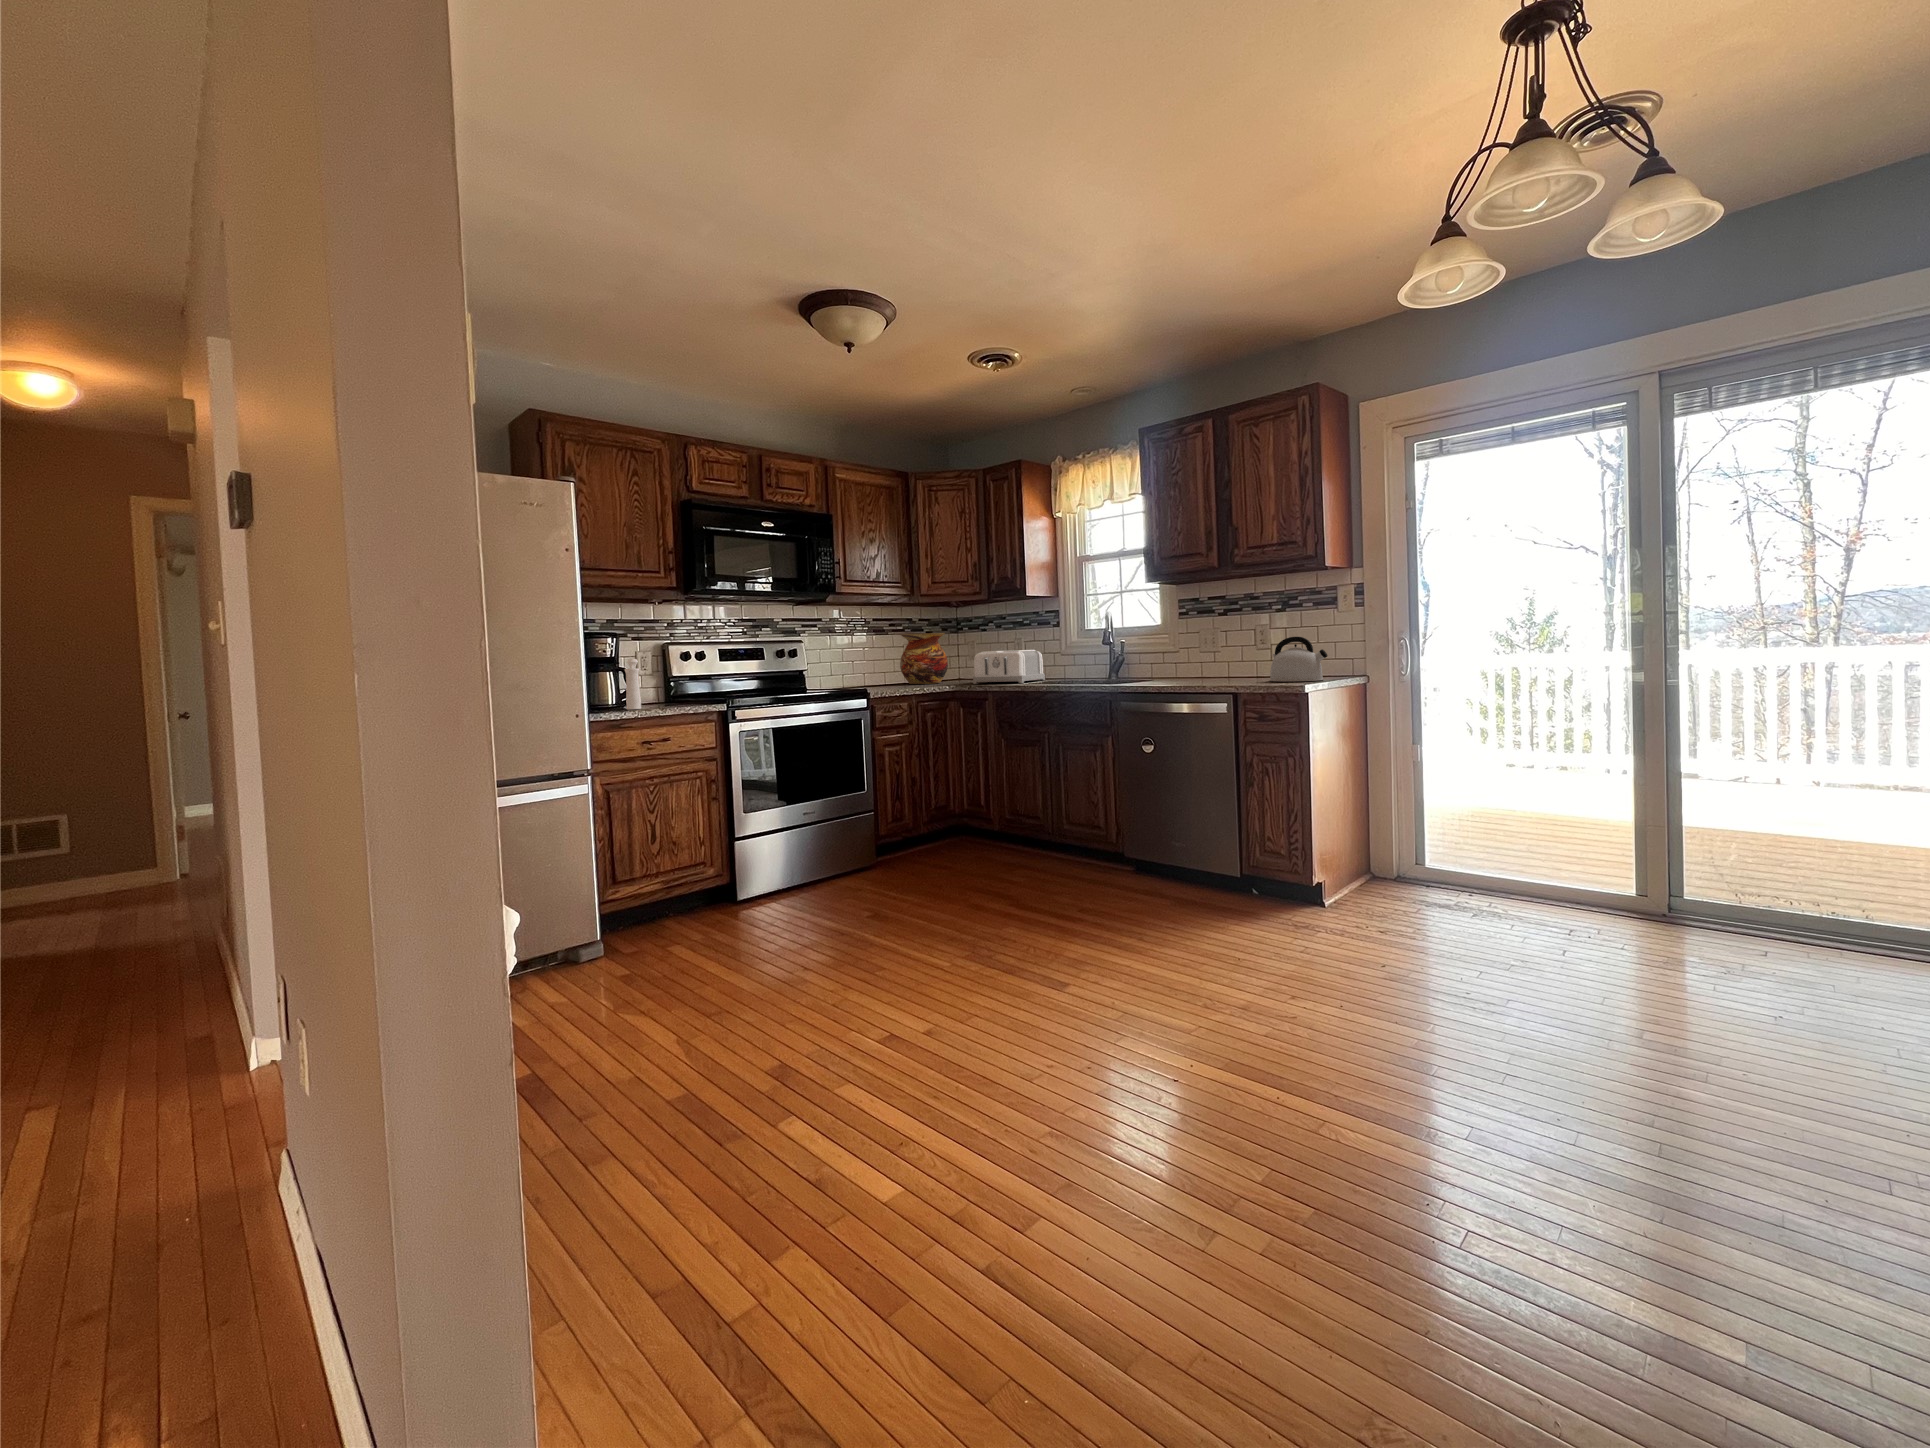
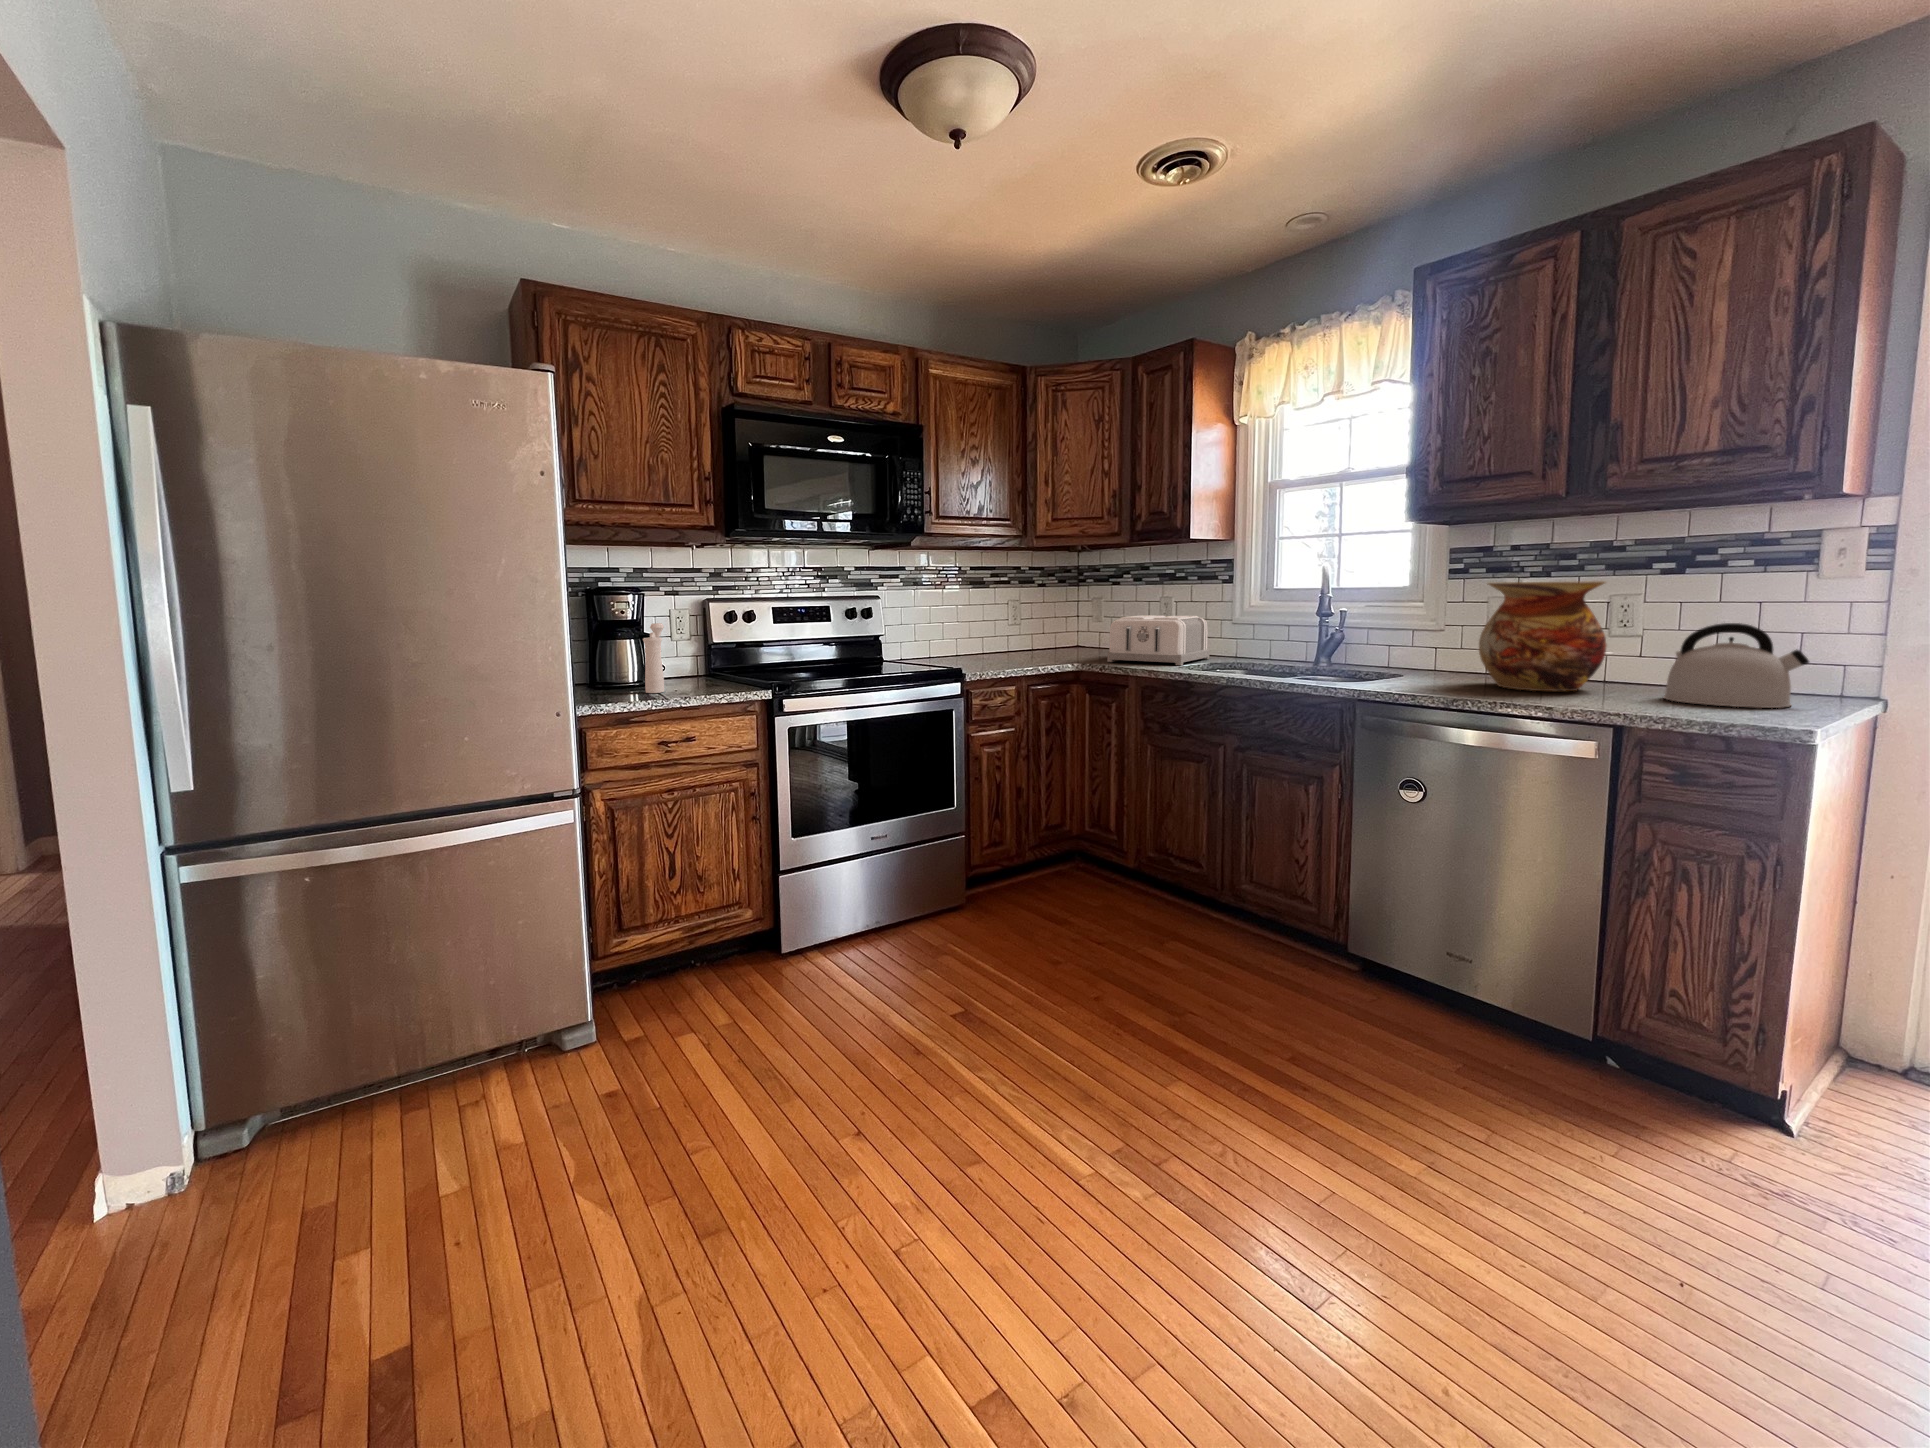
vase: present [900,633,948,684] -> present [1479,581,1606,691]

